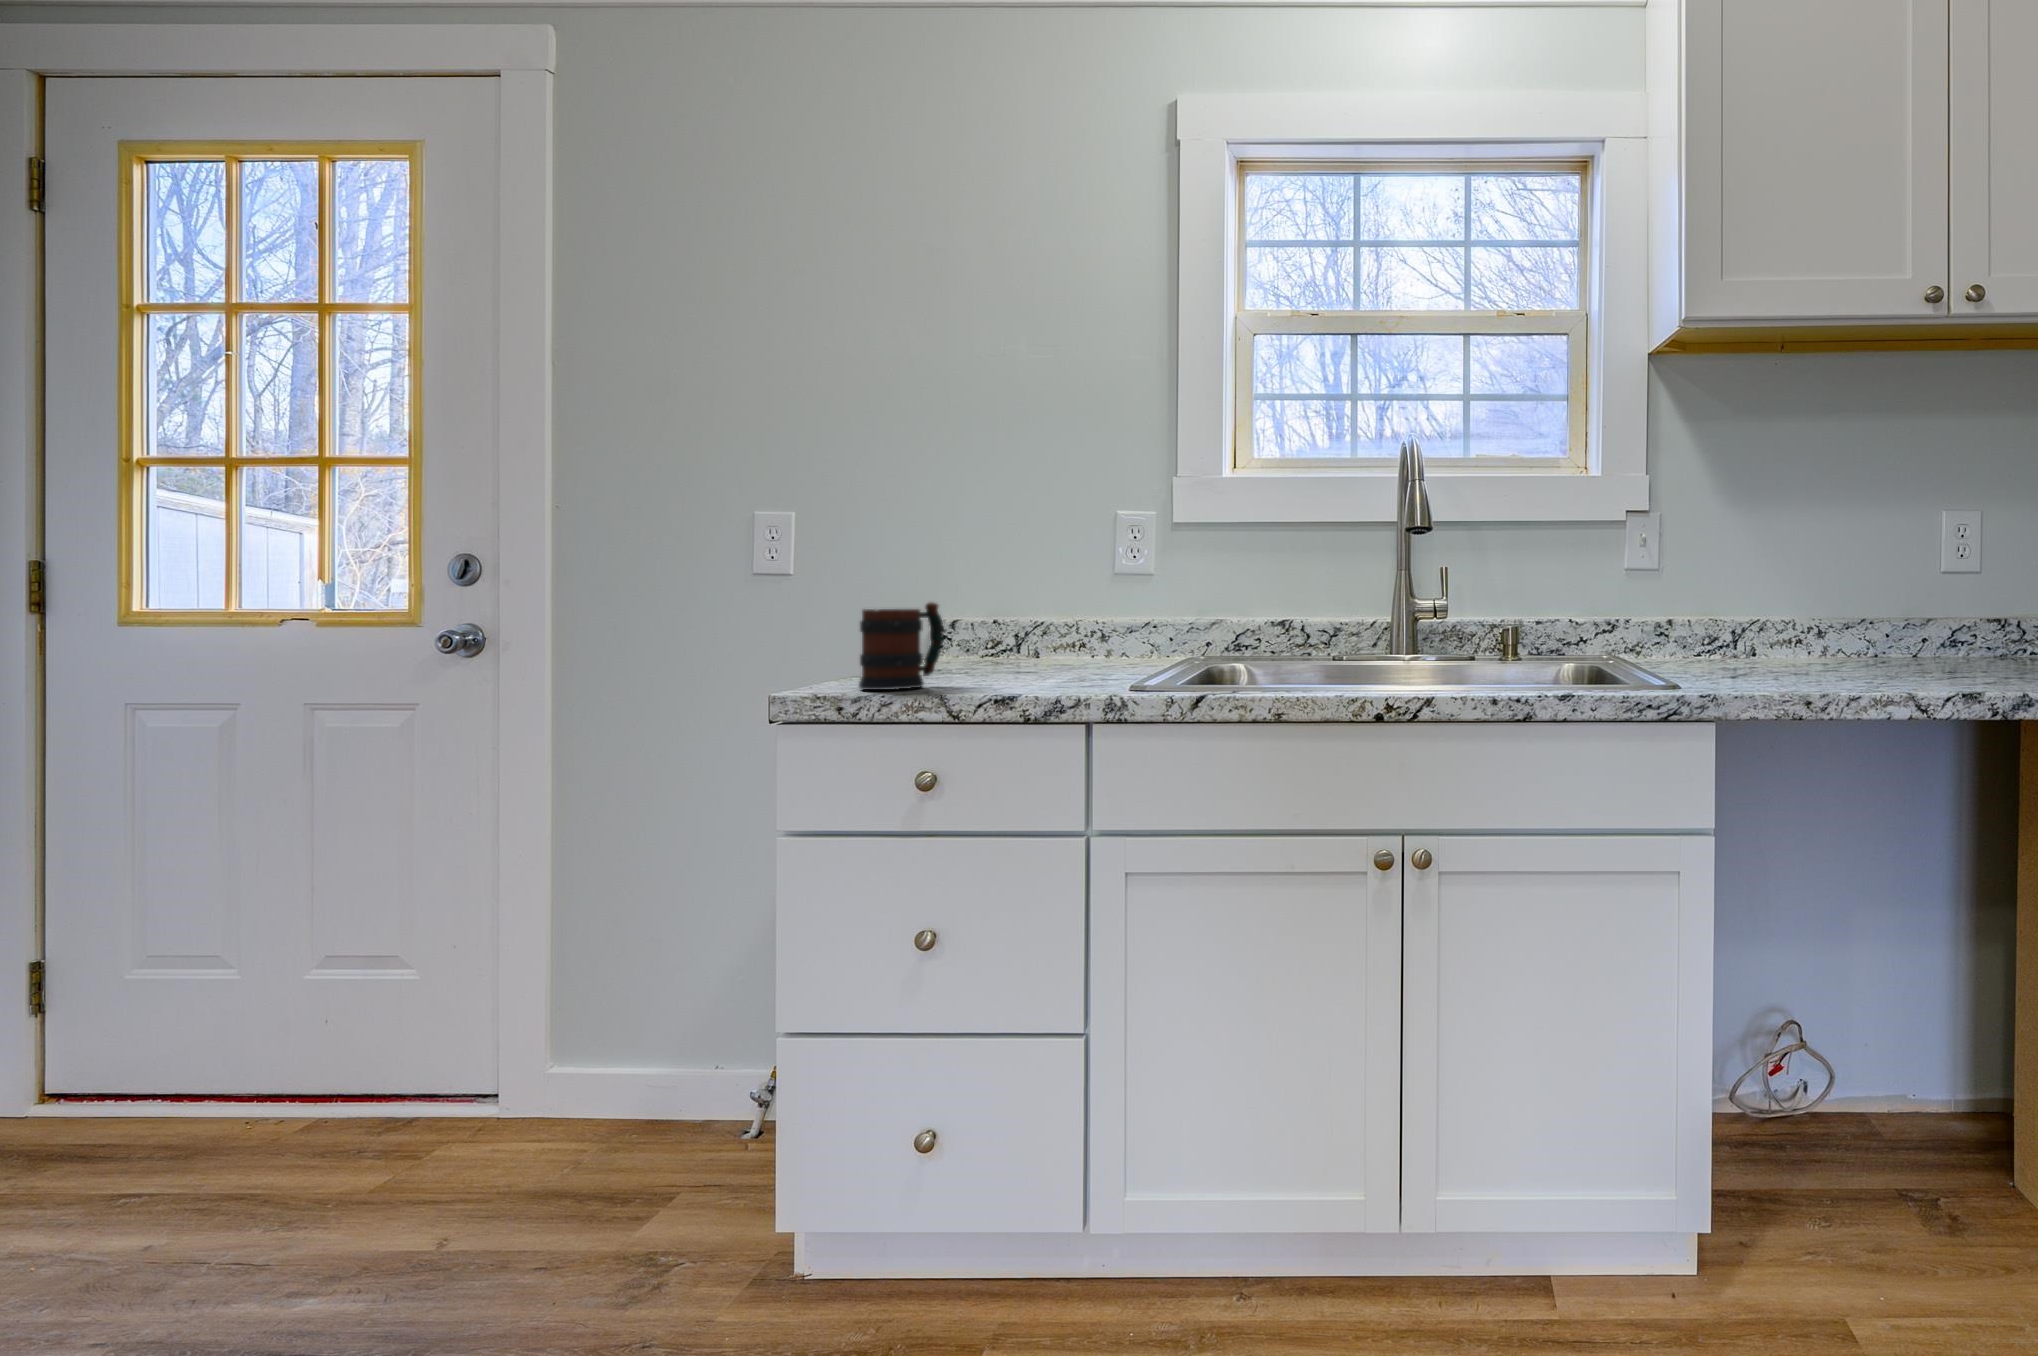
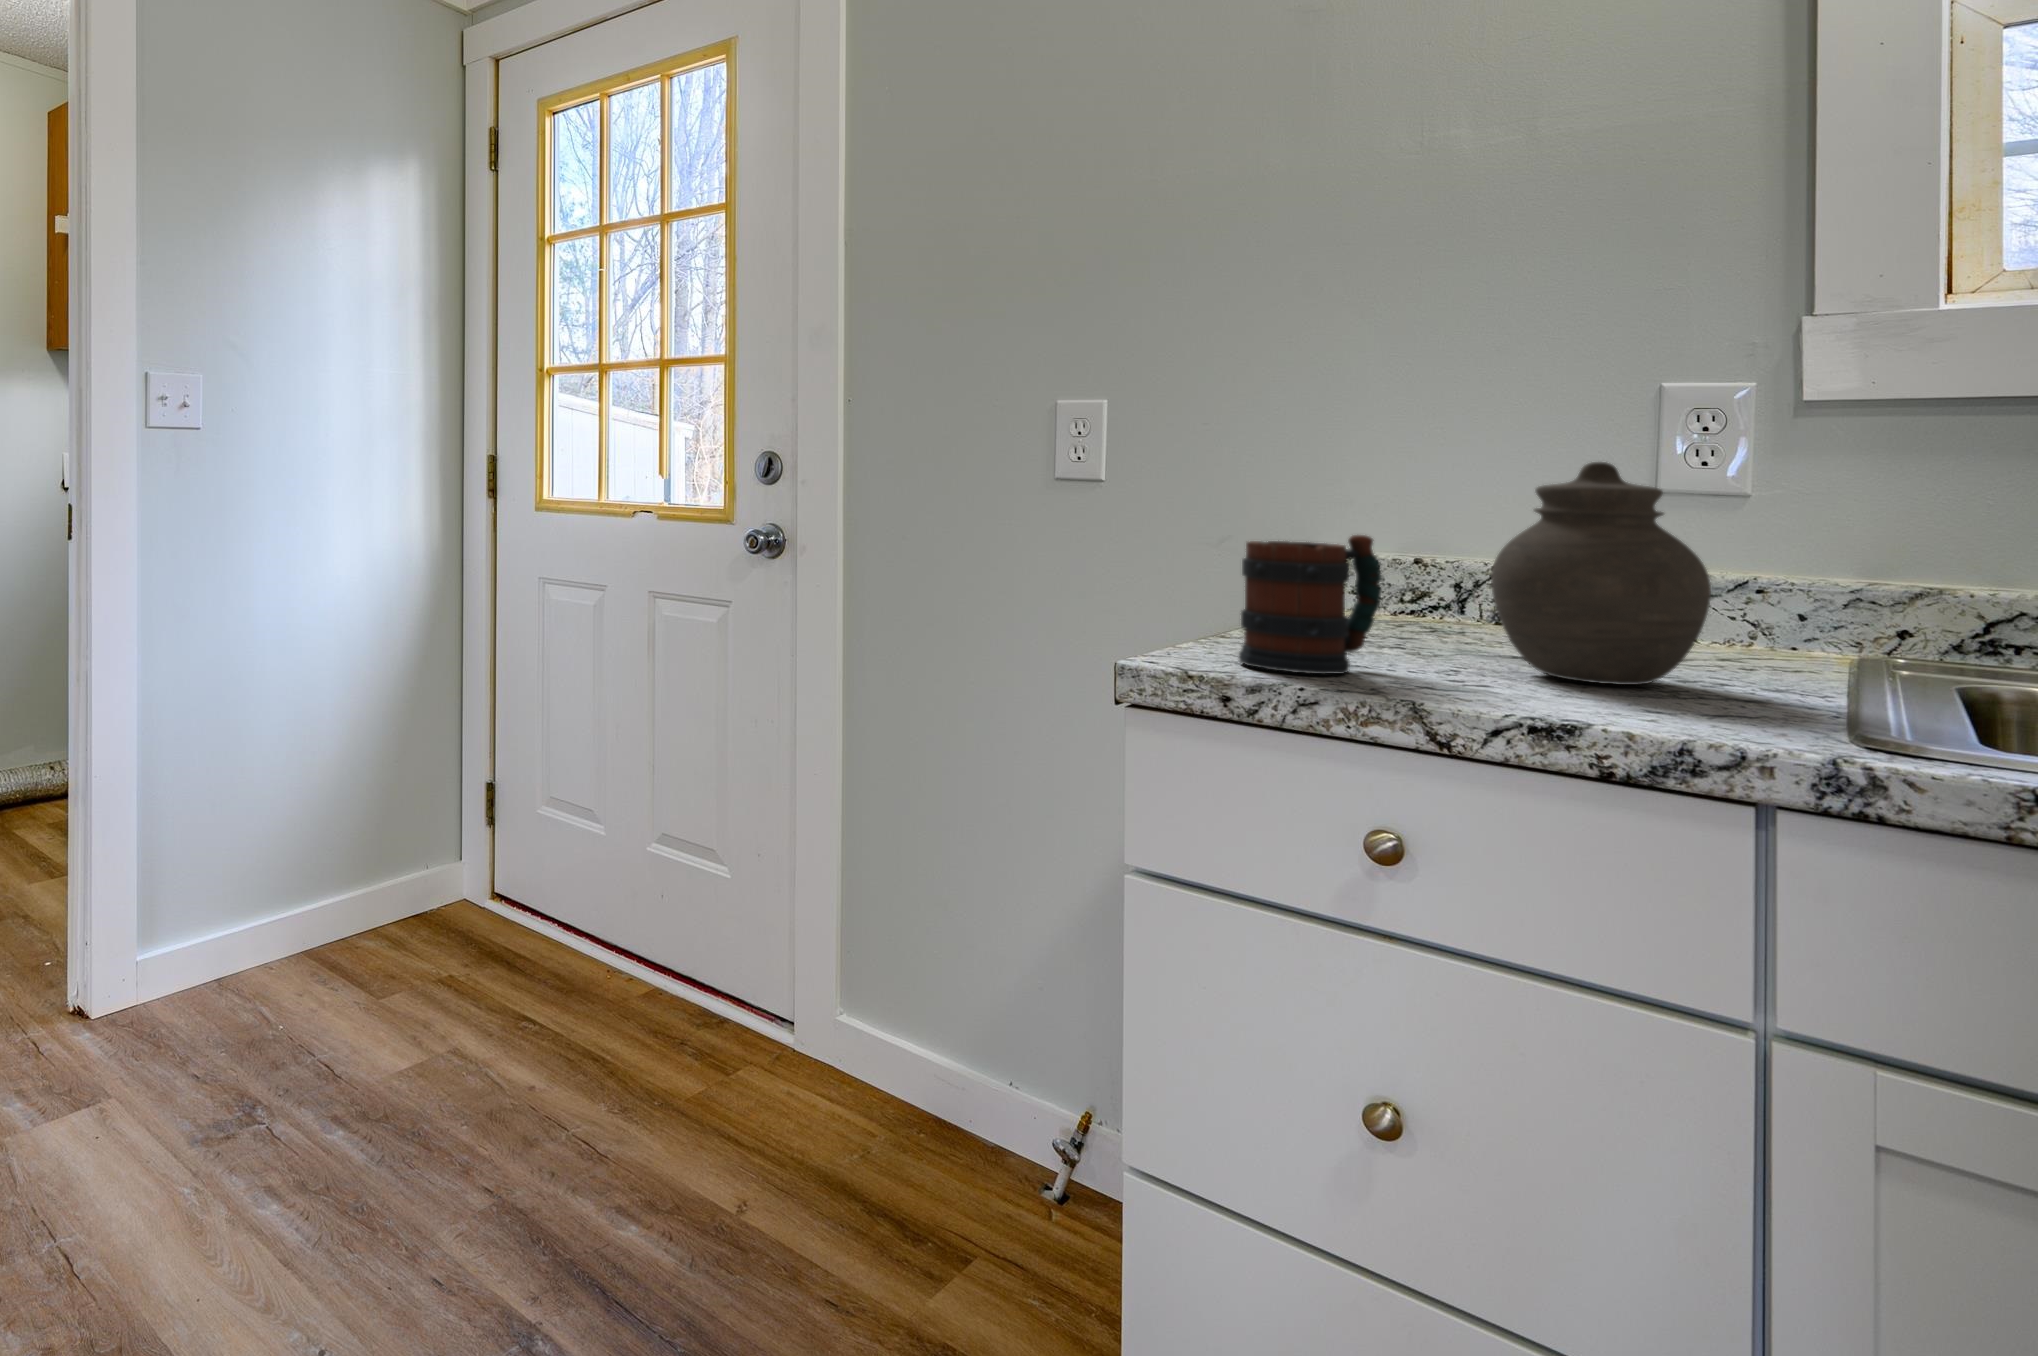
jar: none [1005,556,1100,680] -> present [1491,462,1711,685]

